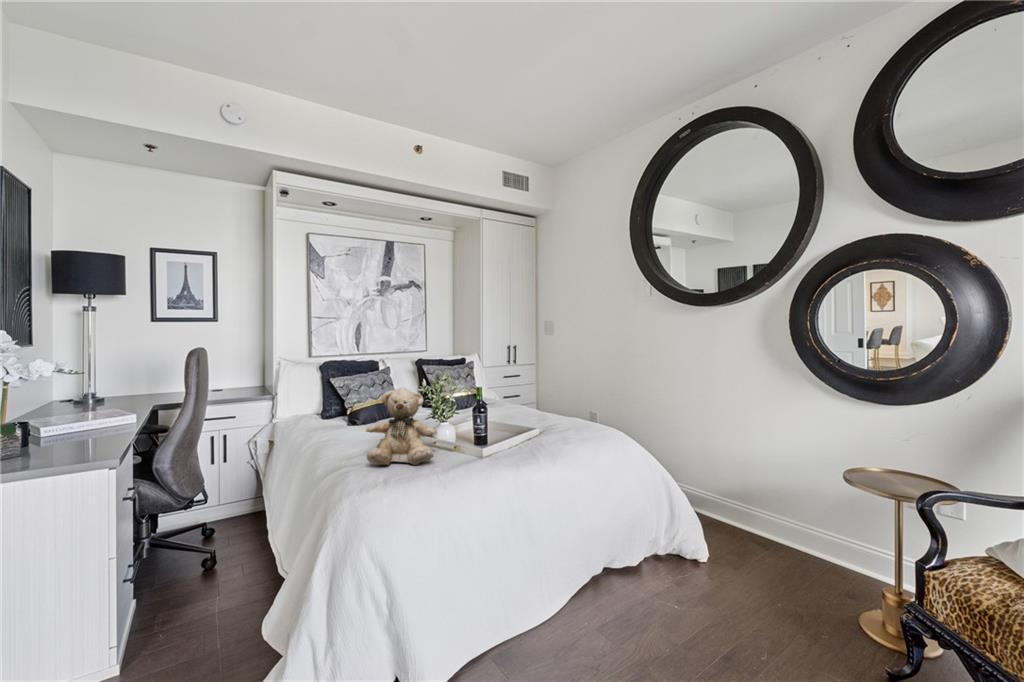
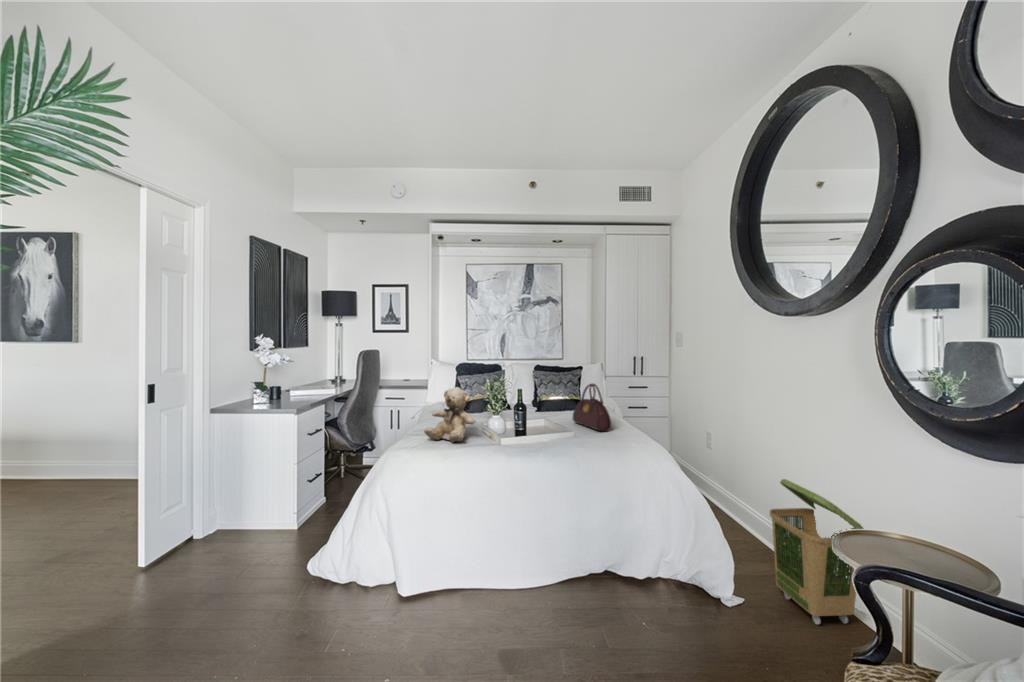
handbag: none [508,372,562,423] -> present [573,384,611,431]
laundry basket: none [728,443,808,564] -> present [770,479,864,624]

